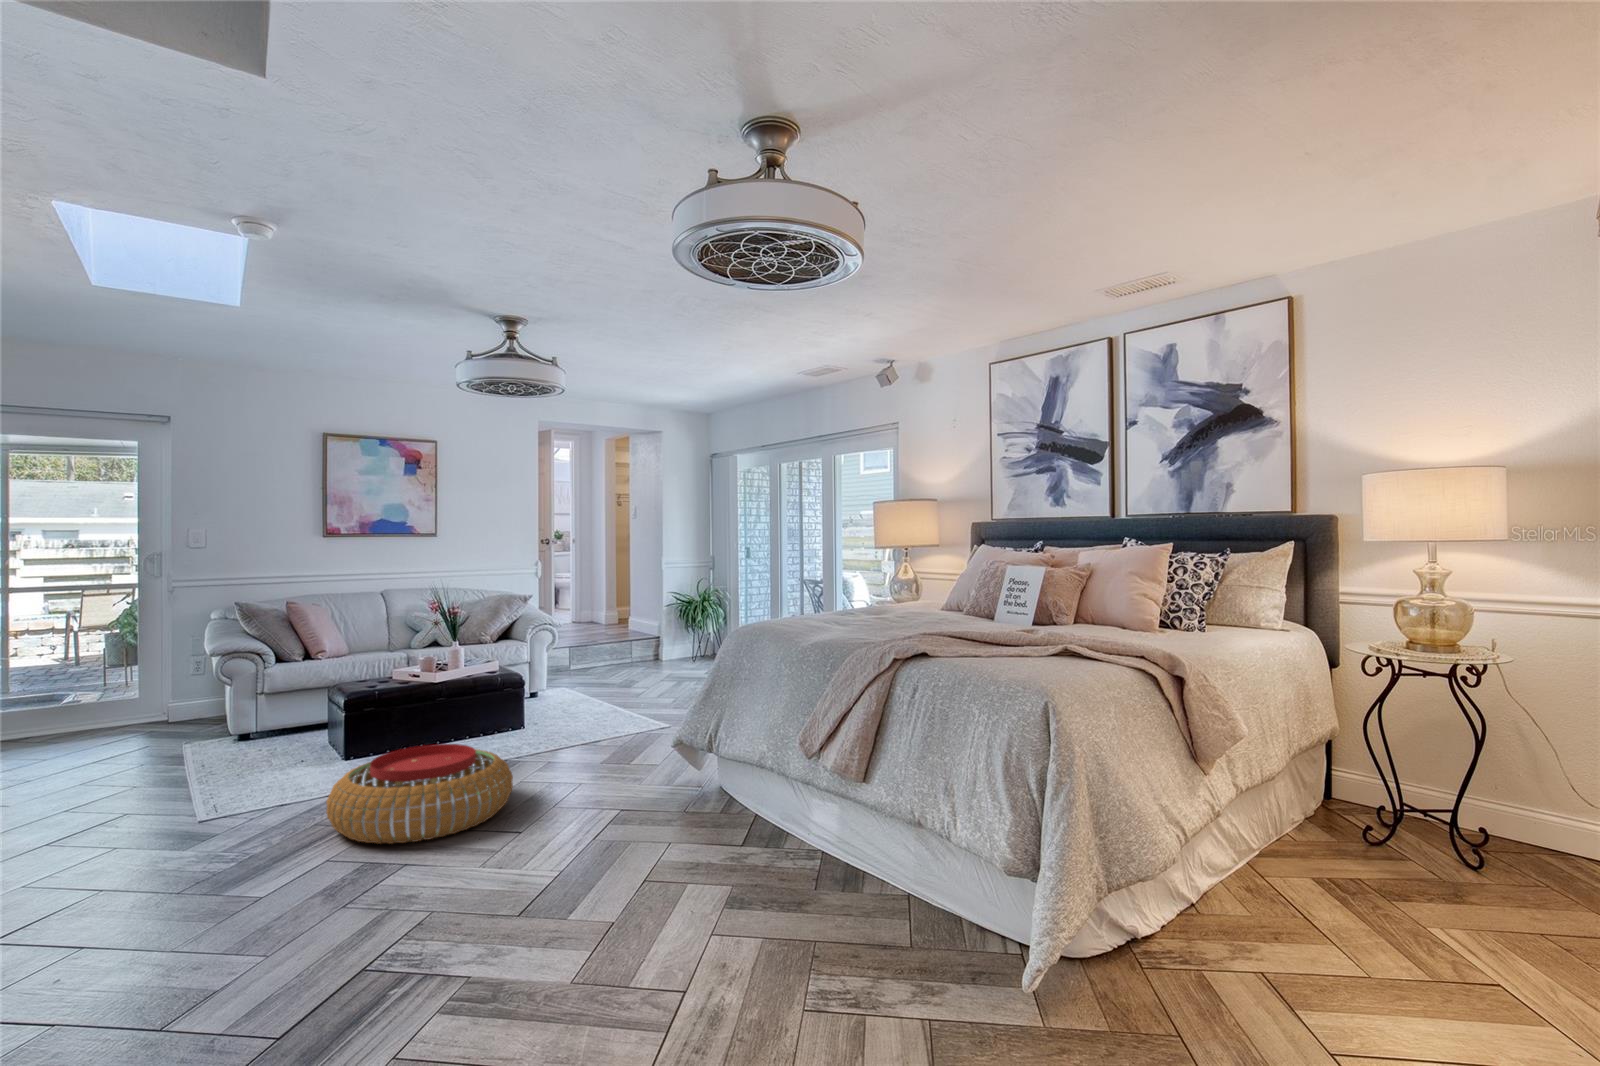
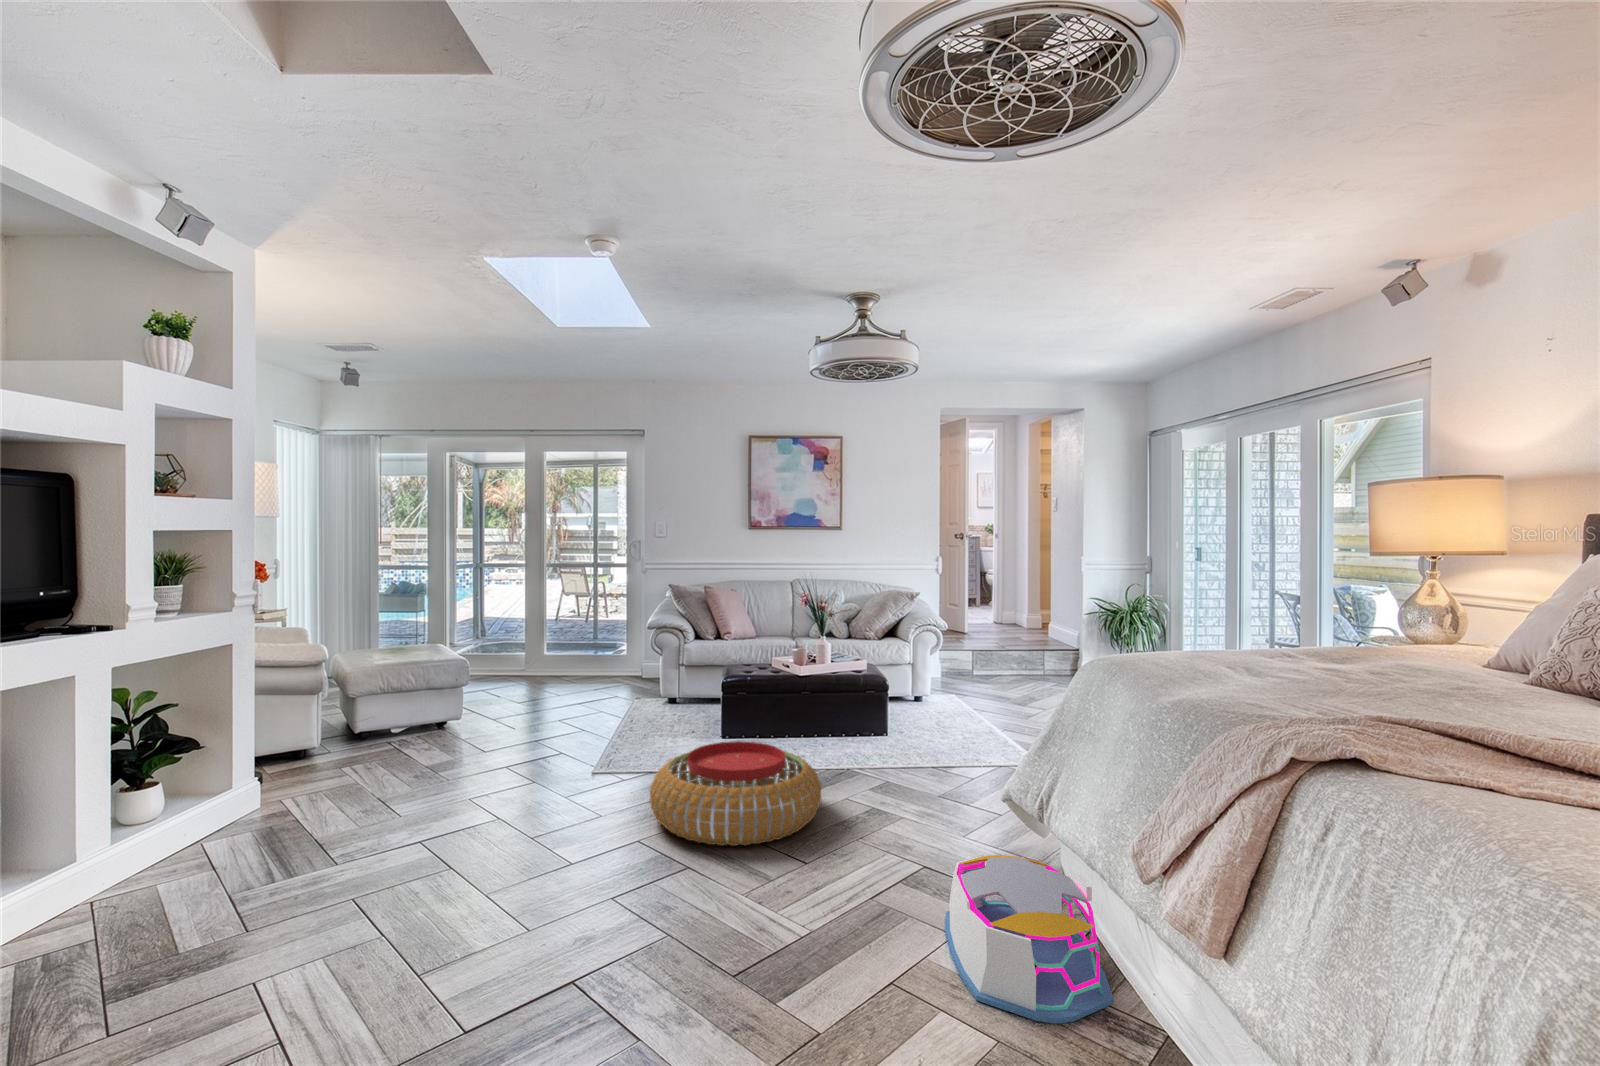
storage bin: none [657,775,786,871] -> present [946,855,1114,1023]

